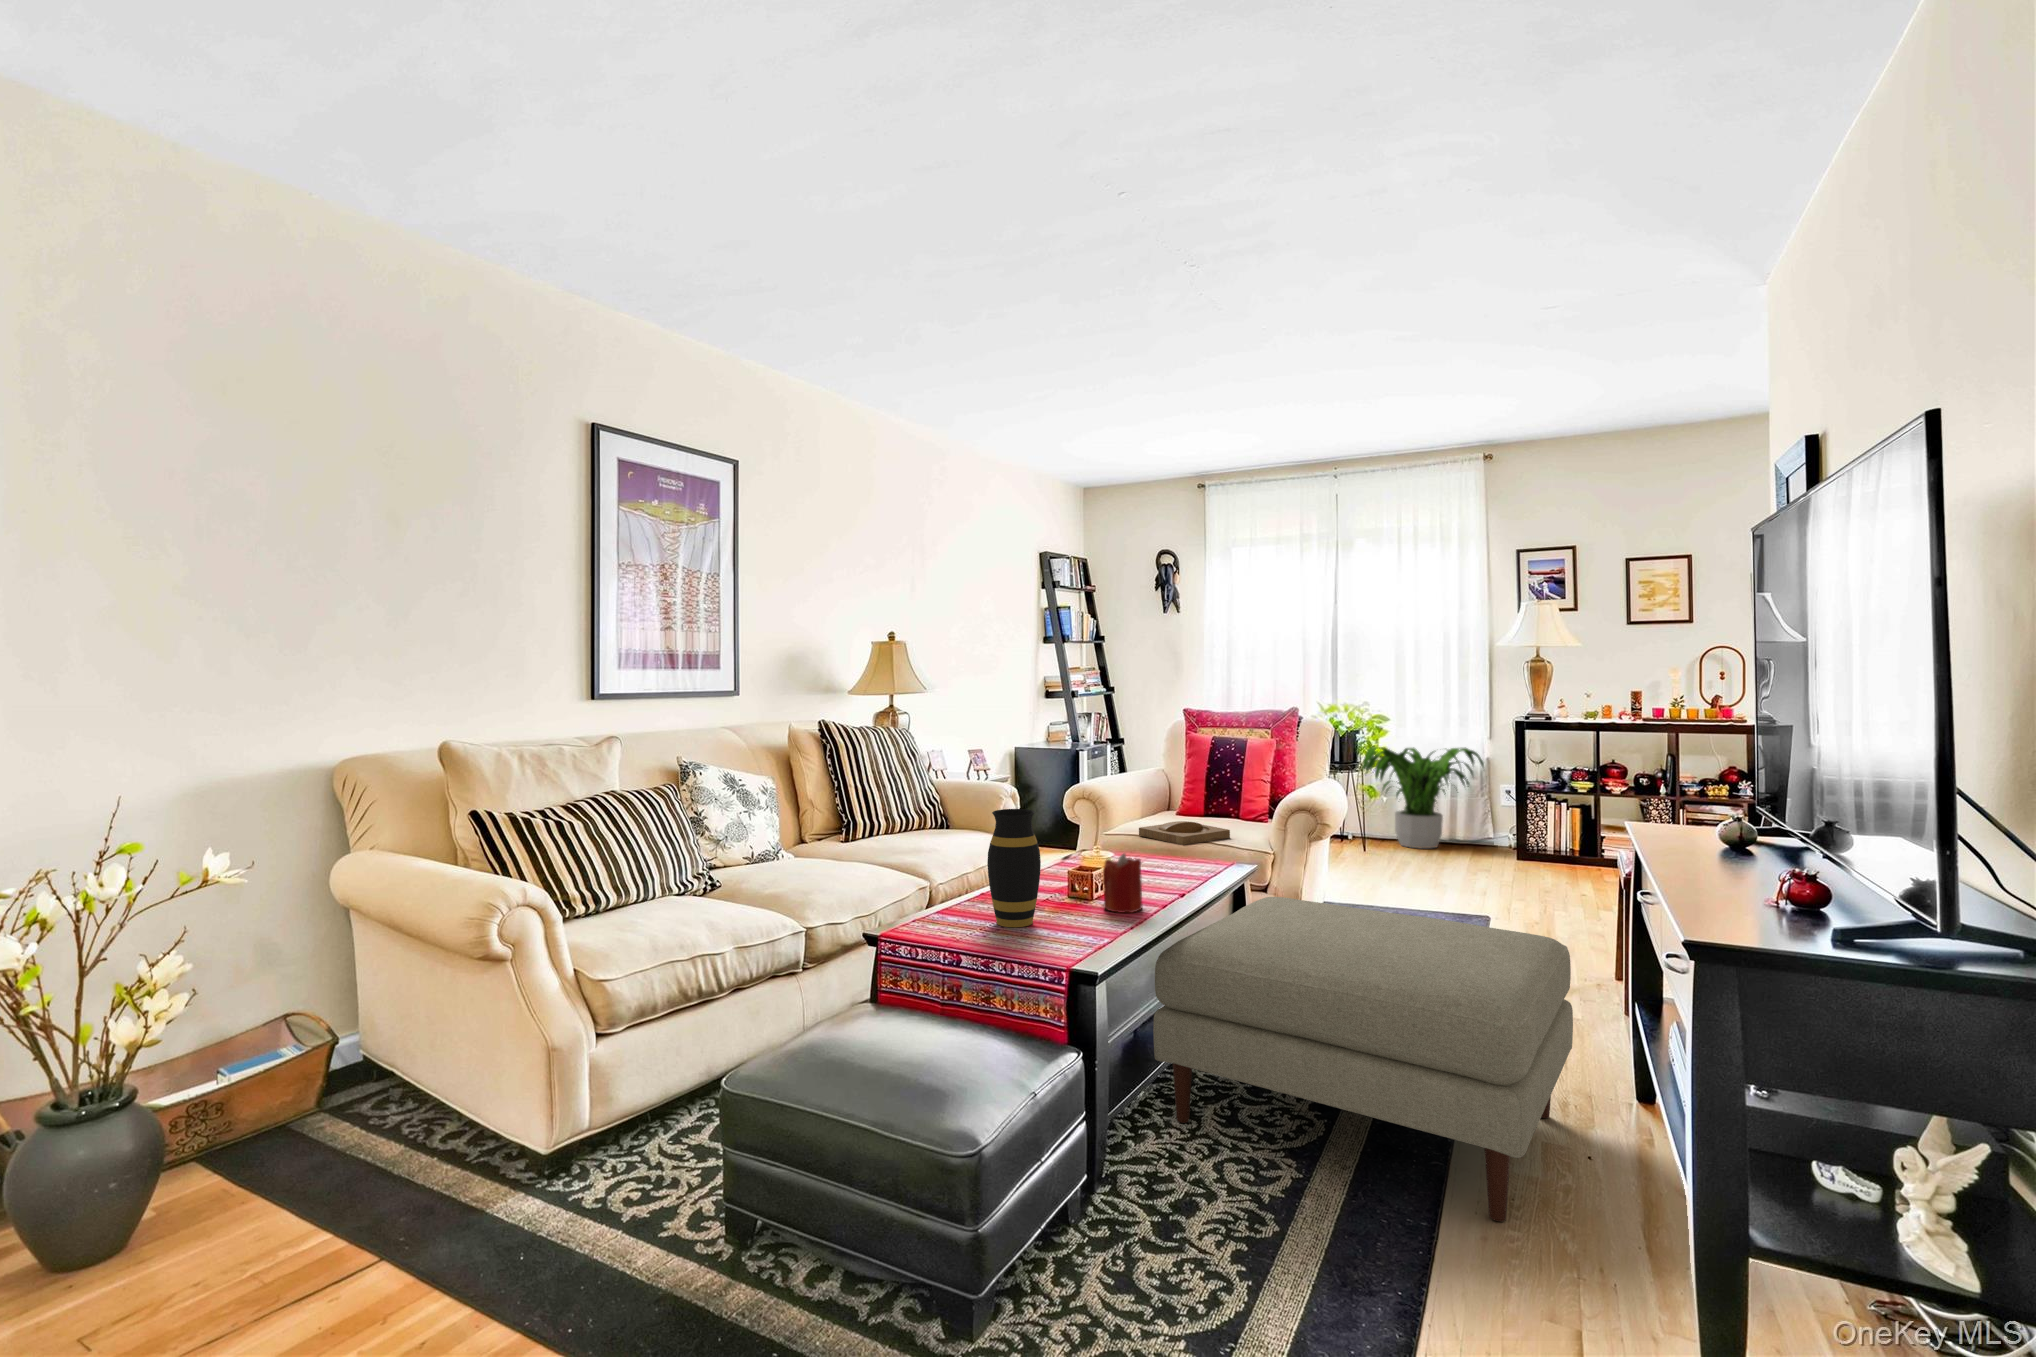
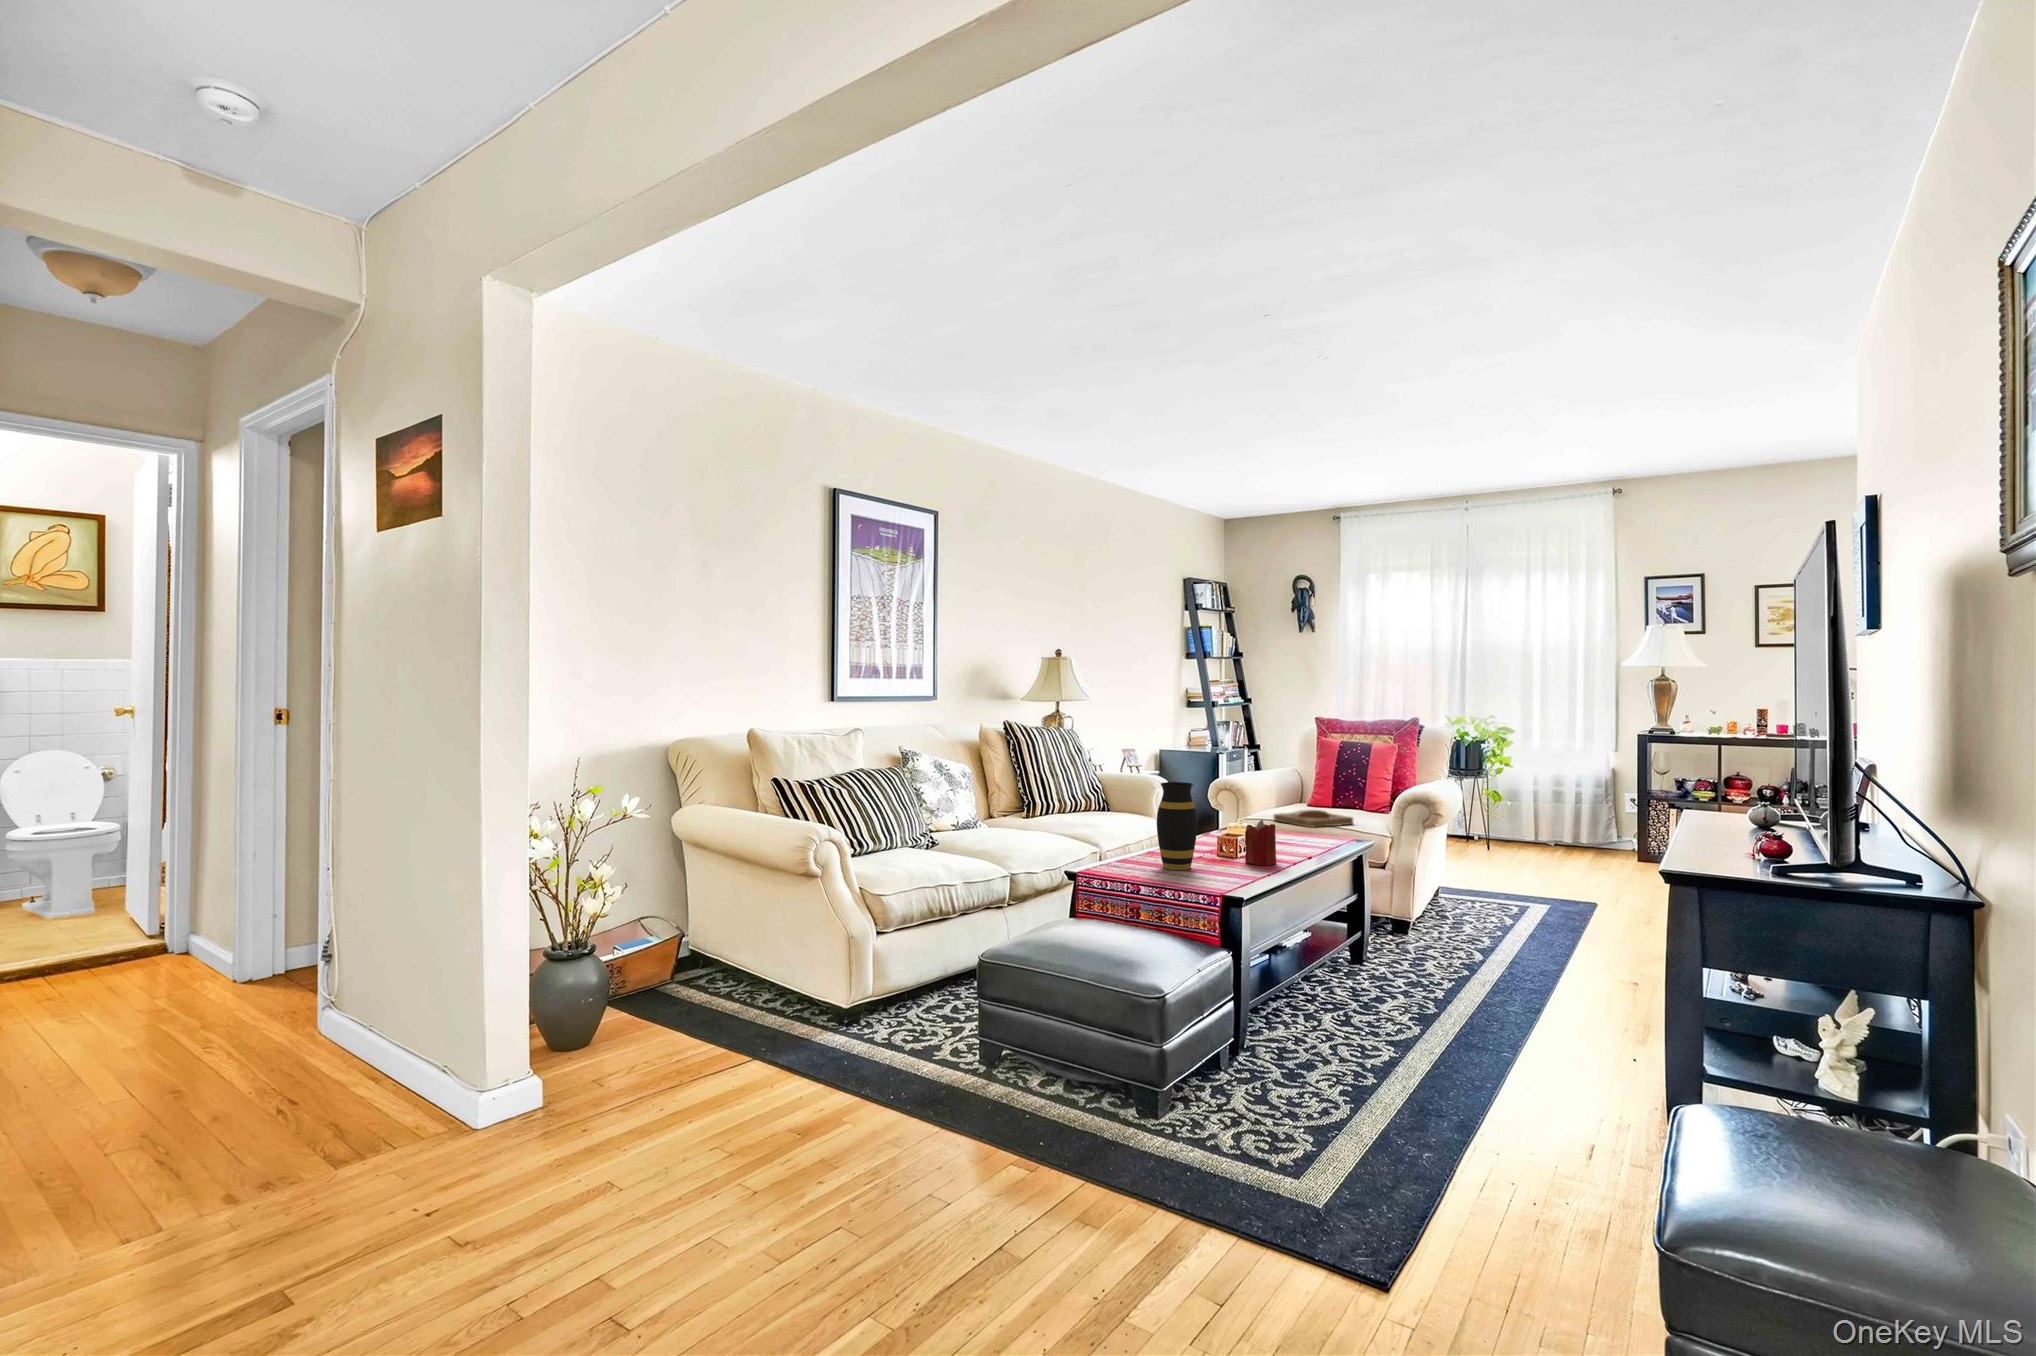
potted plant: present [1362,747,1484,849] -> none [1487,756,1609,853]
ottoman: present [1153,897,1573,1221] -> none [1284,863,1627,1088]

